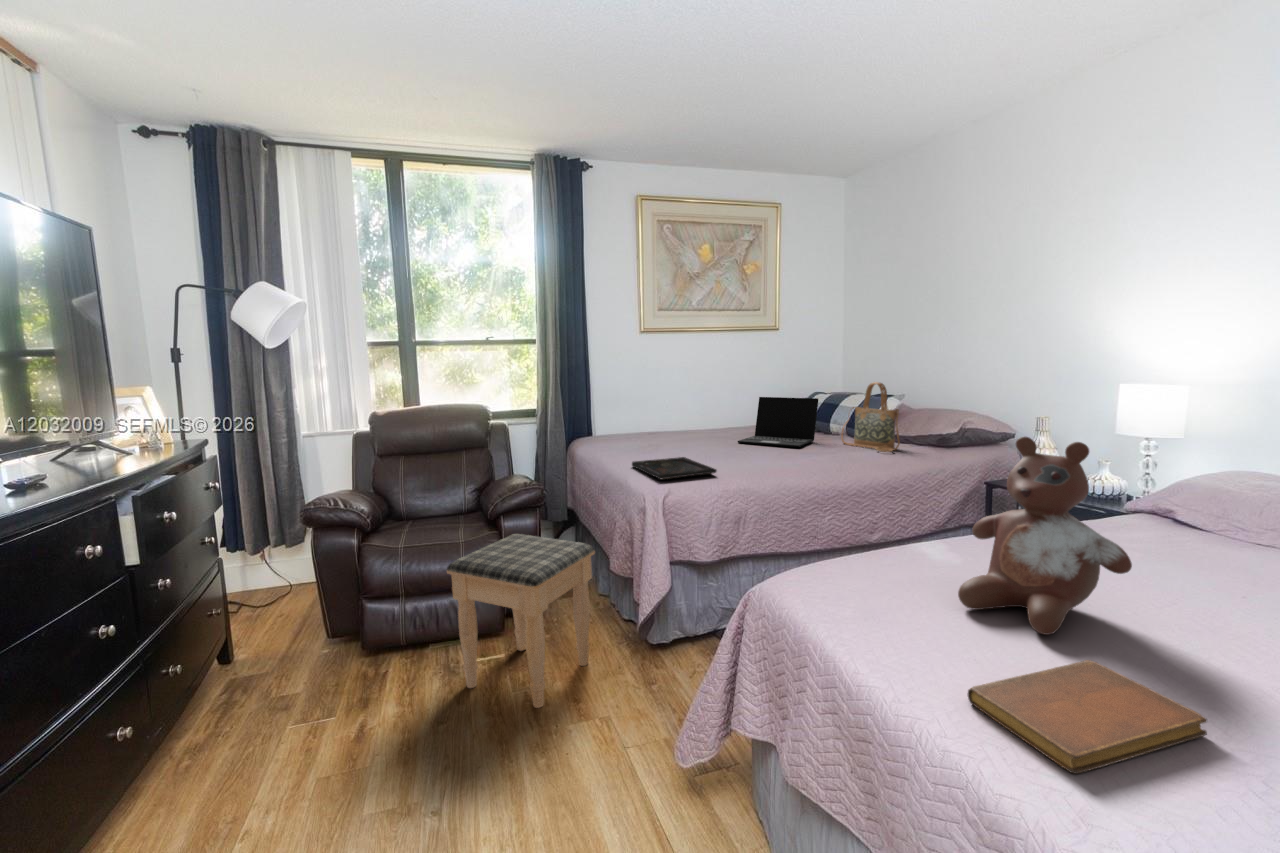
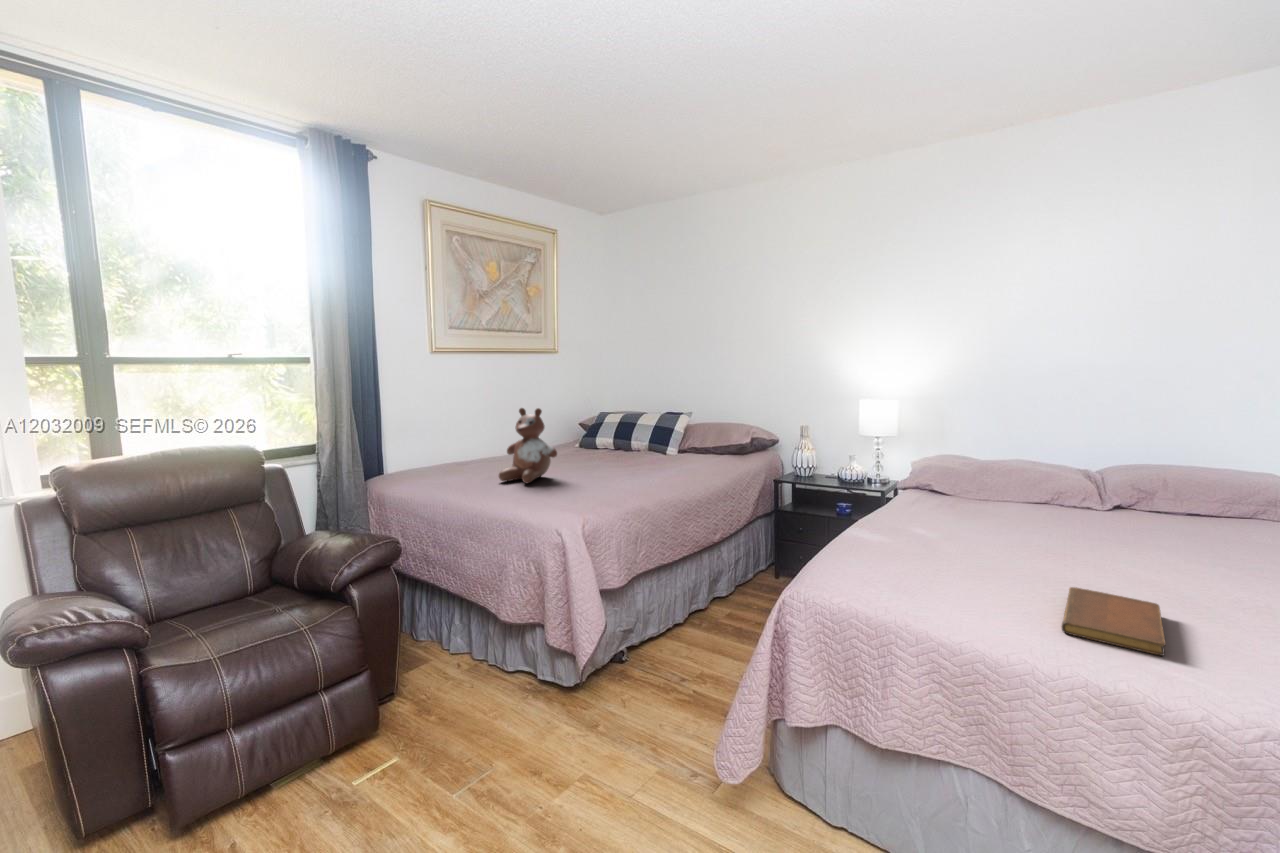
handbag: present [841,382,900,452] -> none [655,402,708,462]
laptop: present [738,397,818,447] -> none [568,418,632,465]
stuffed bear: present [958,437,1132,635] -> present [499,408,557,483]
tray: present [632,457,717,479] -> none [506,485,608,510]
footstool: present [447,534,595,708] -> none [357,594,515,812]

